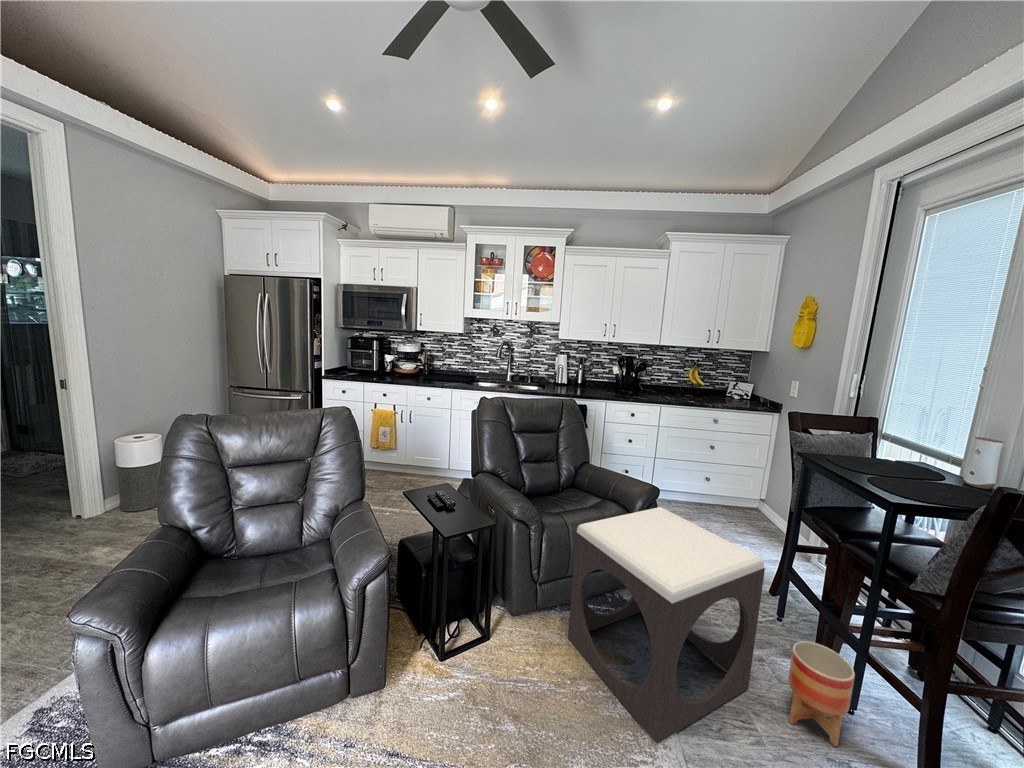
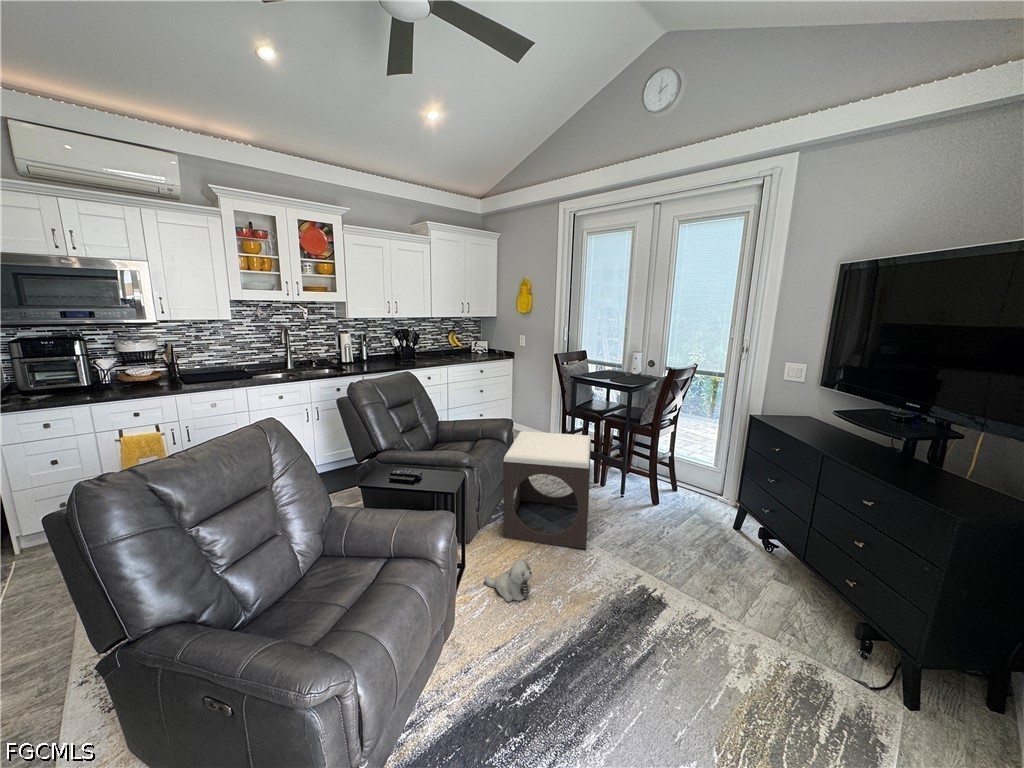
planter: present [788,641,855,746] -> none [601,469,628,511]
plush toy: none [471,663,519,730] -> present [484,559,532,602]

